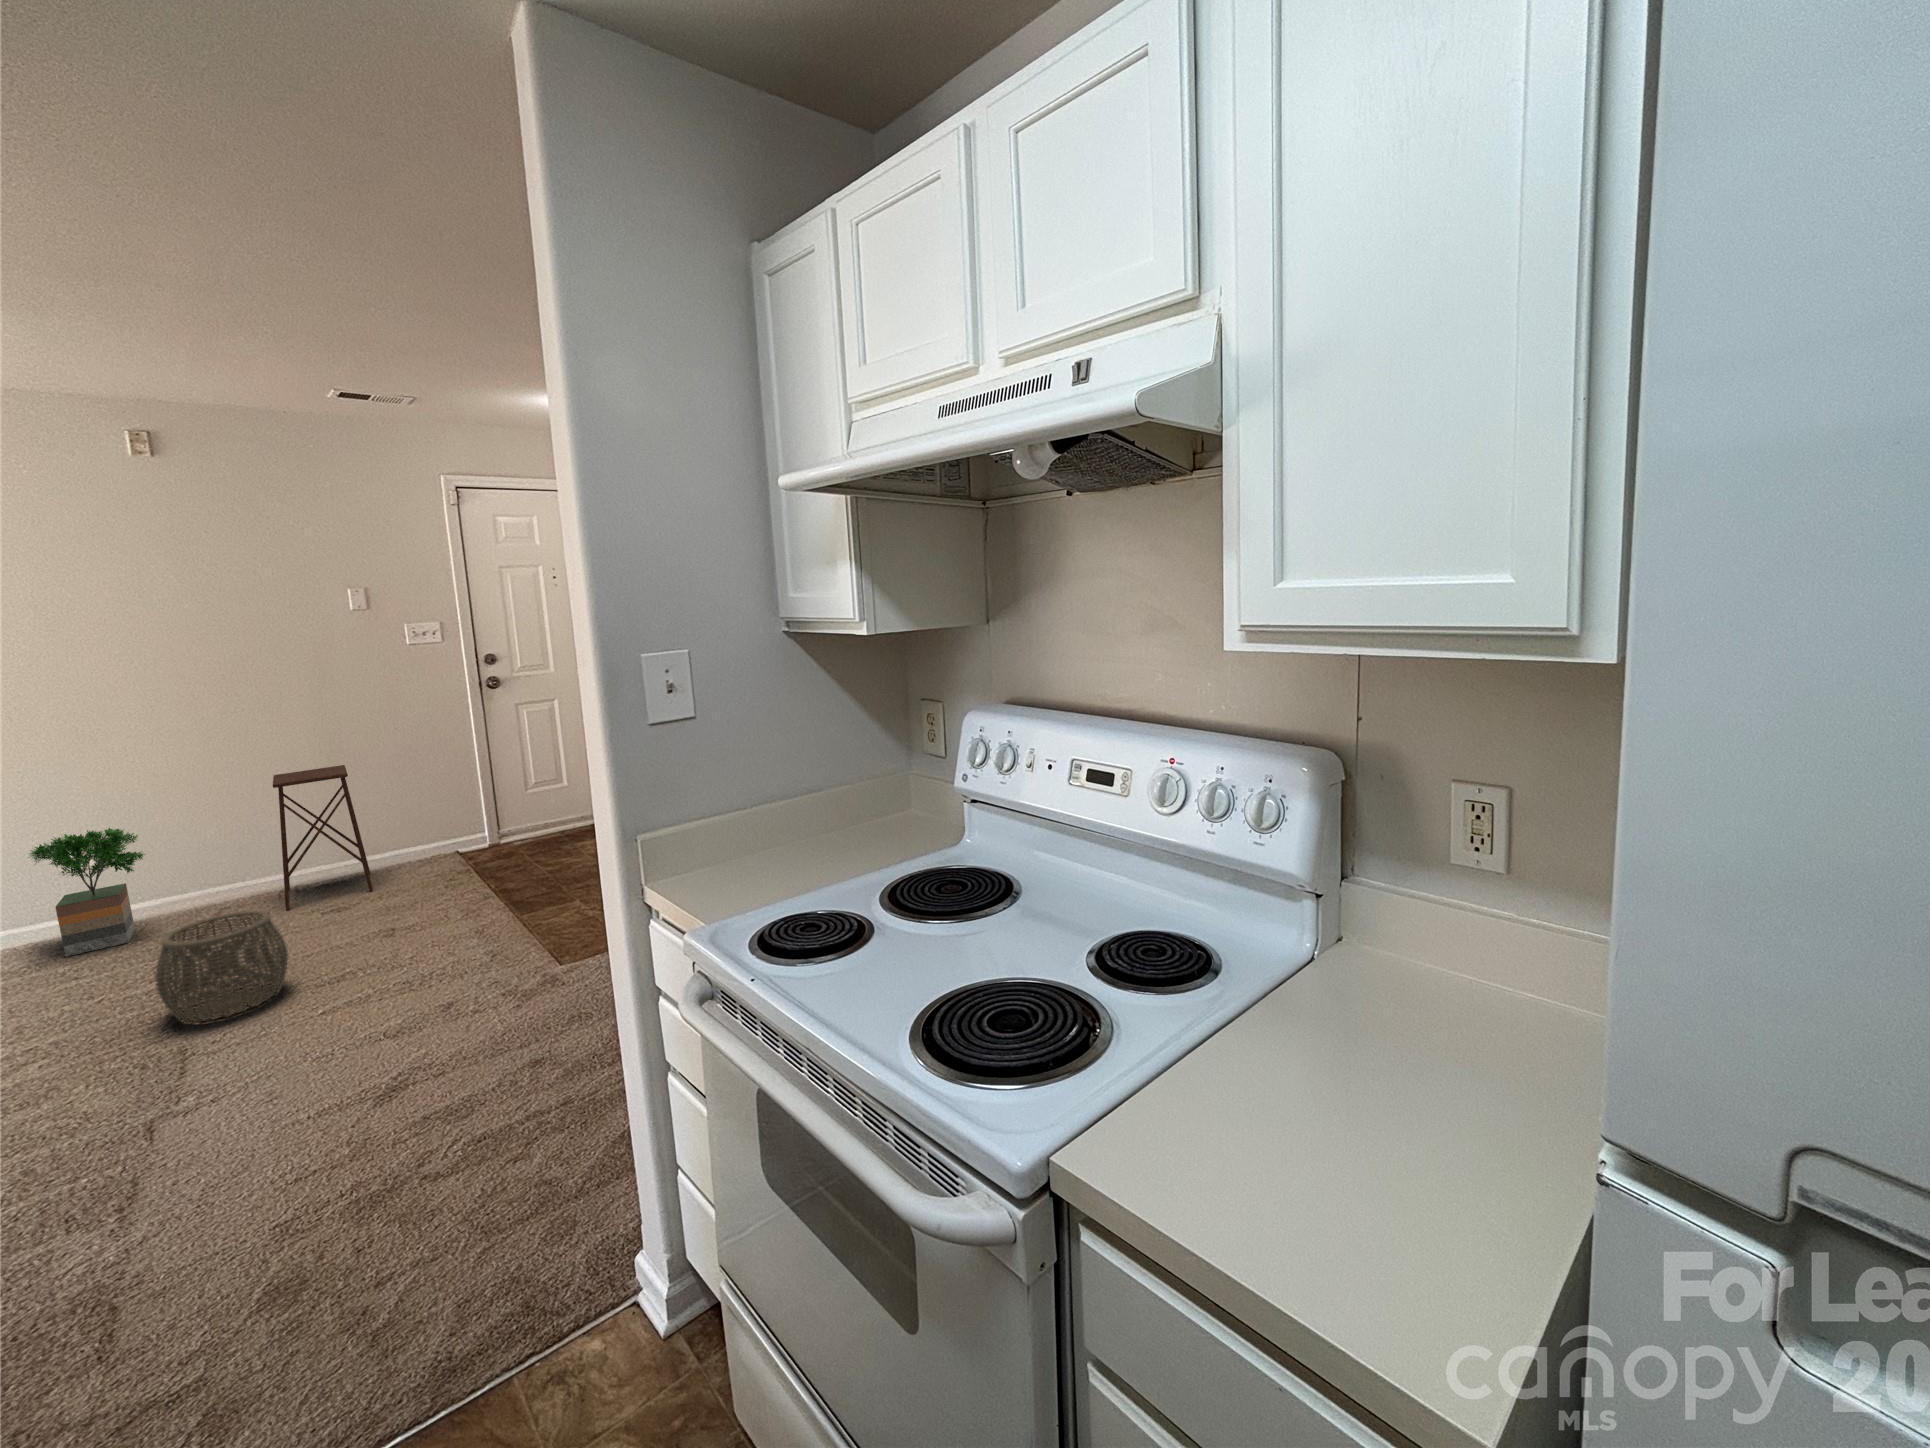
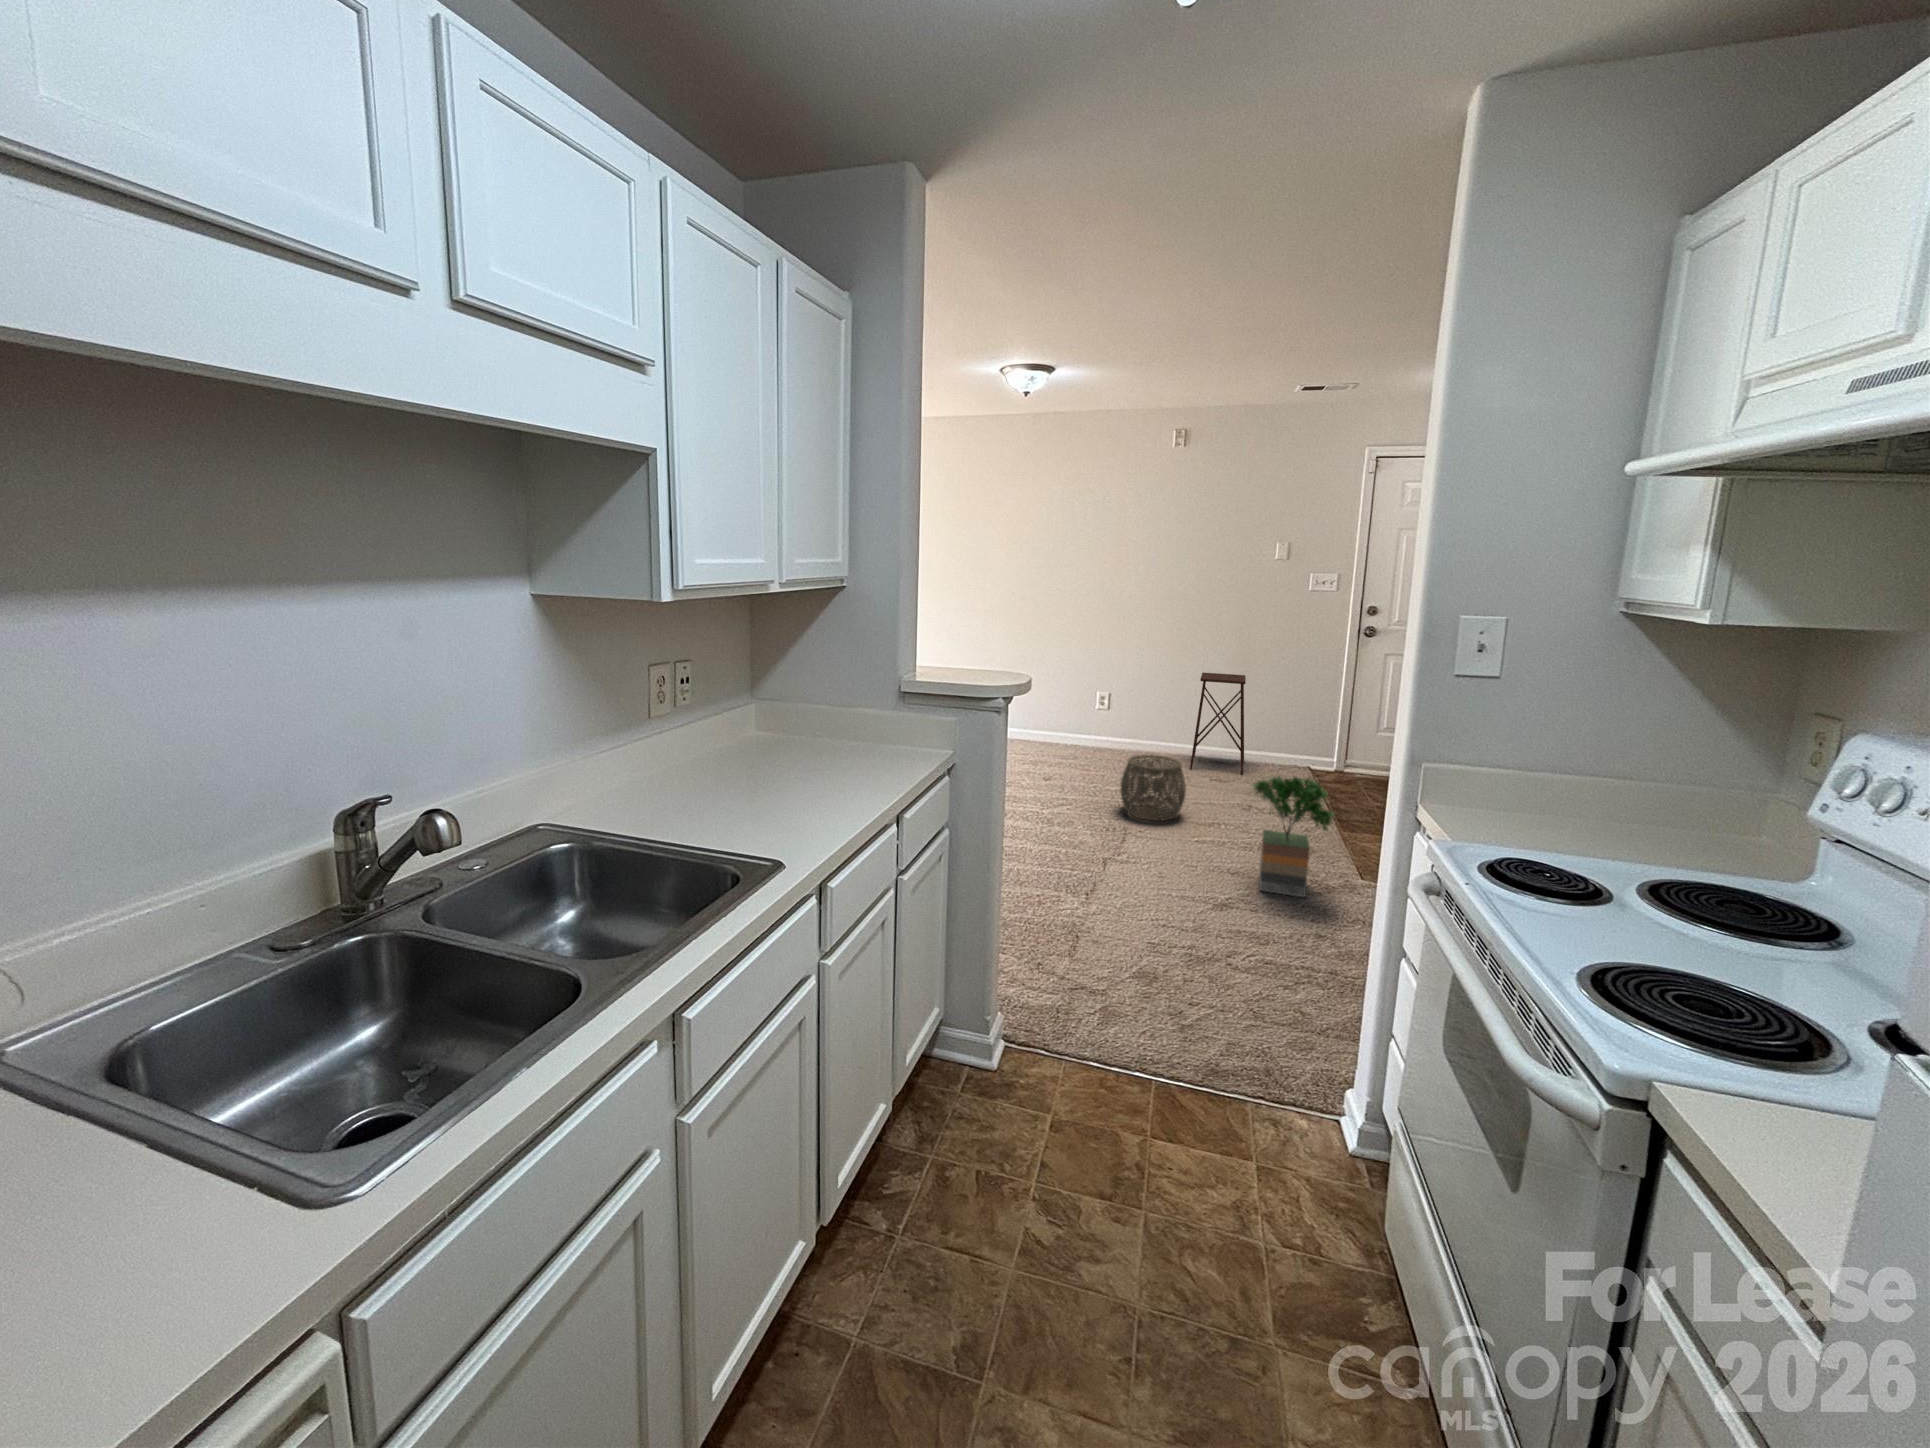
potted tree: present [29,828,145,956] -> present [1253,776,1334,897]

